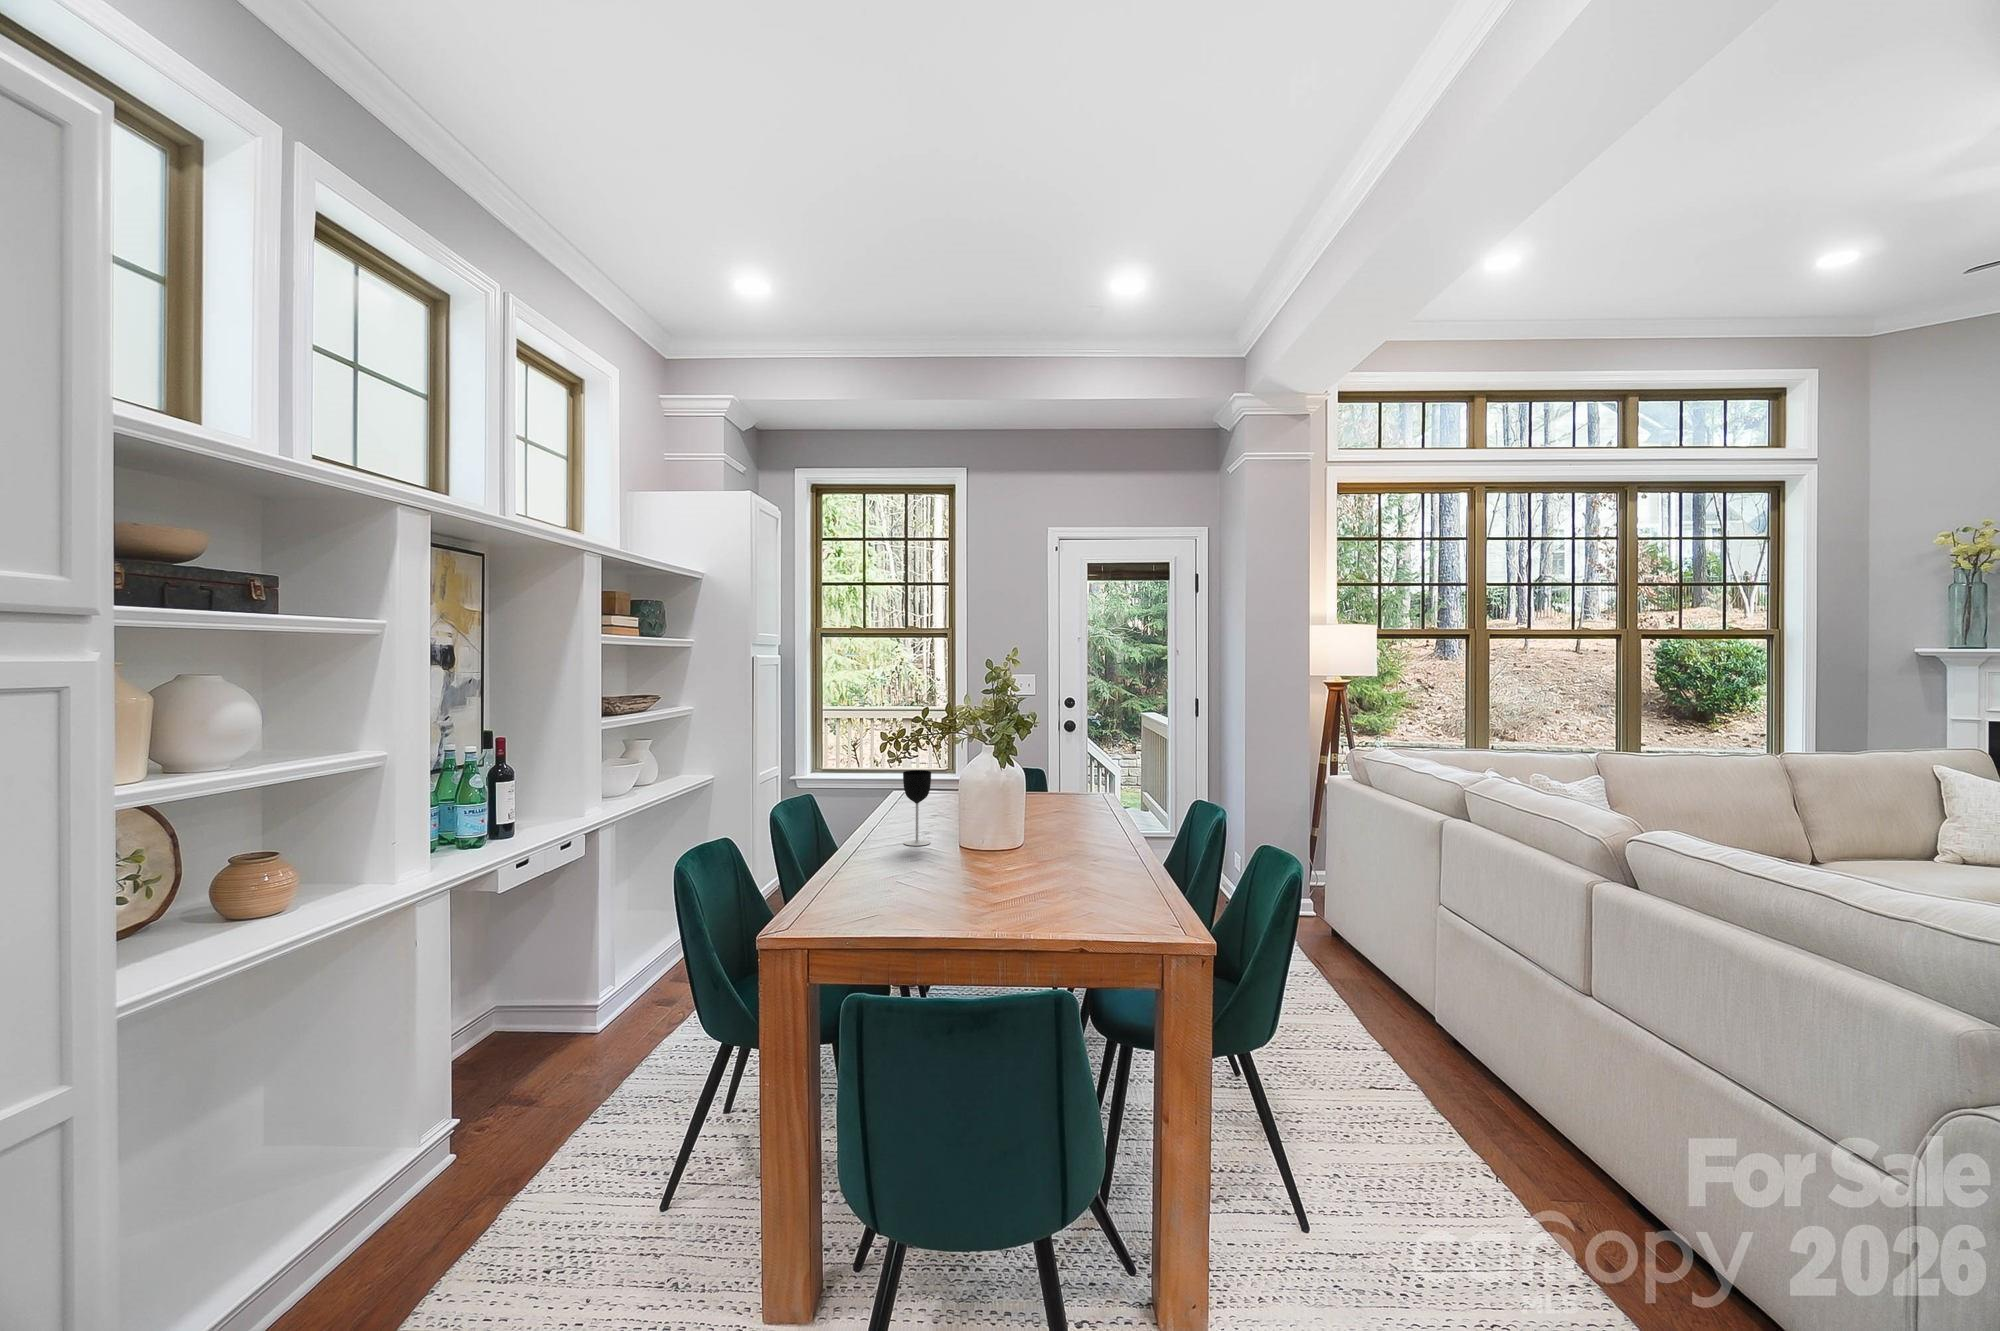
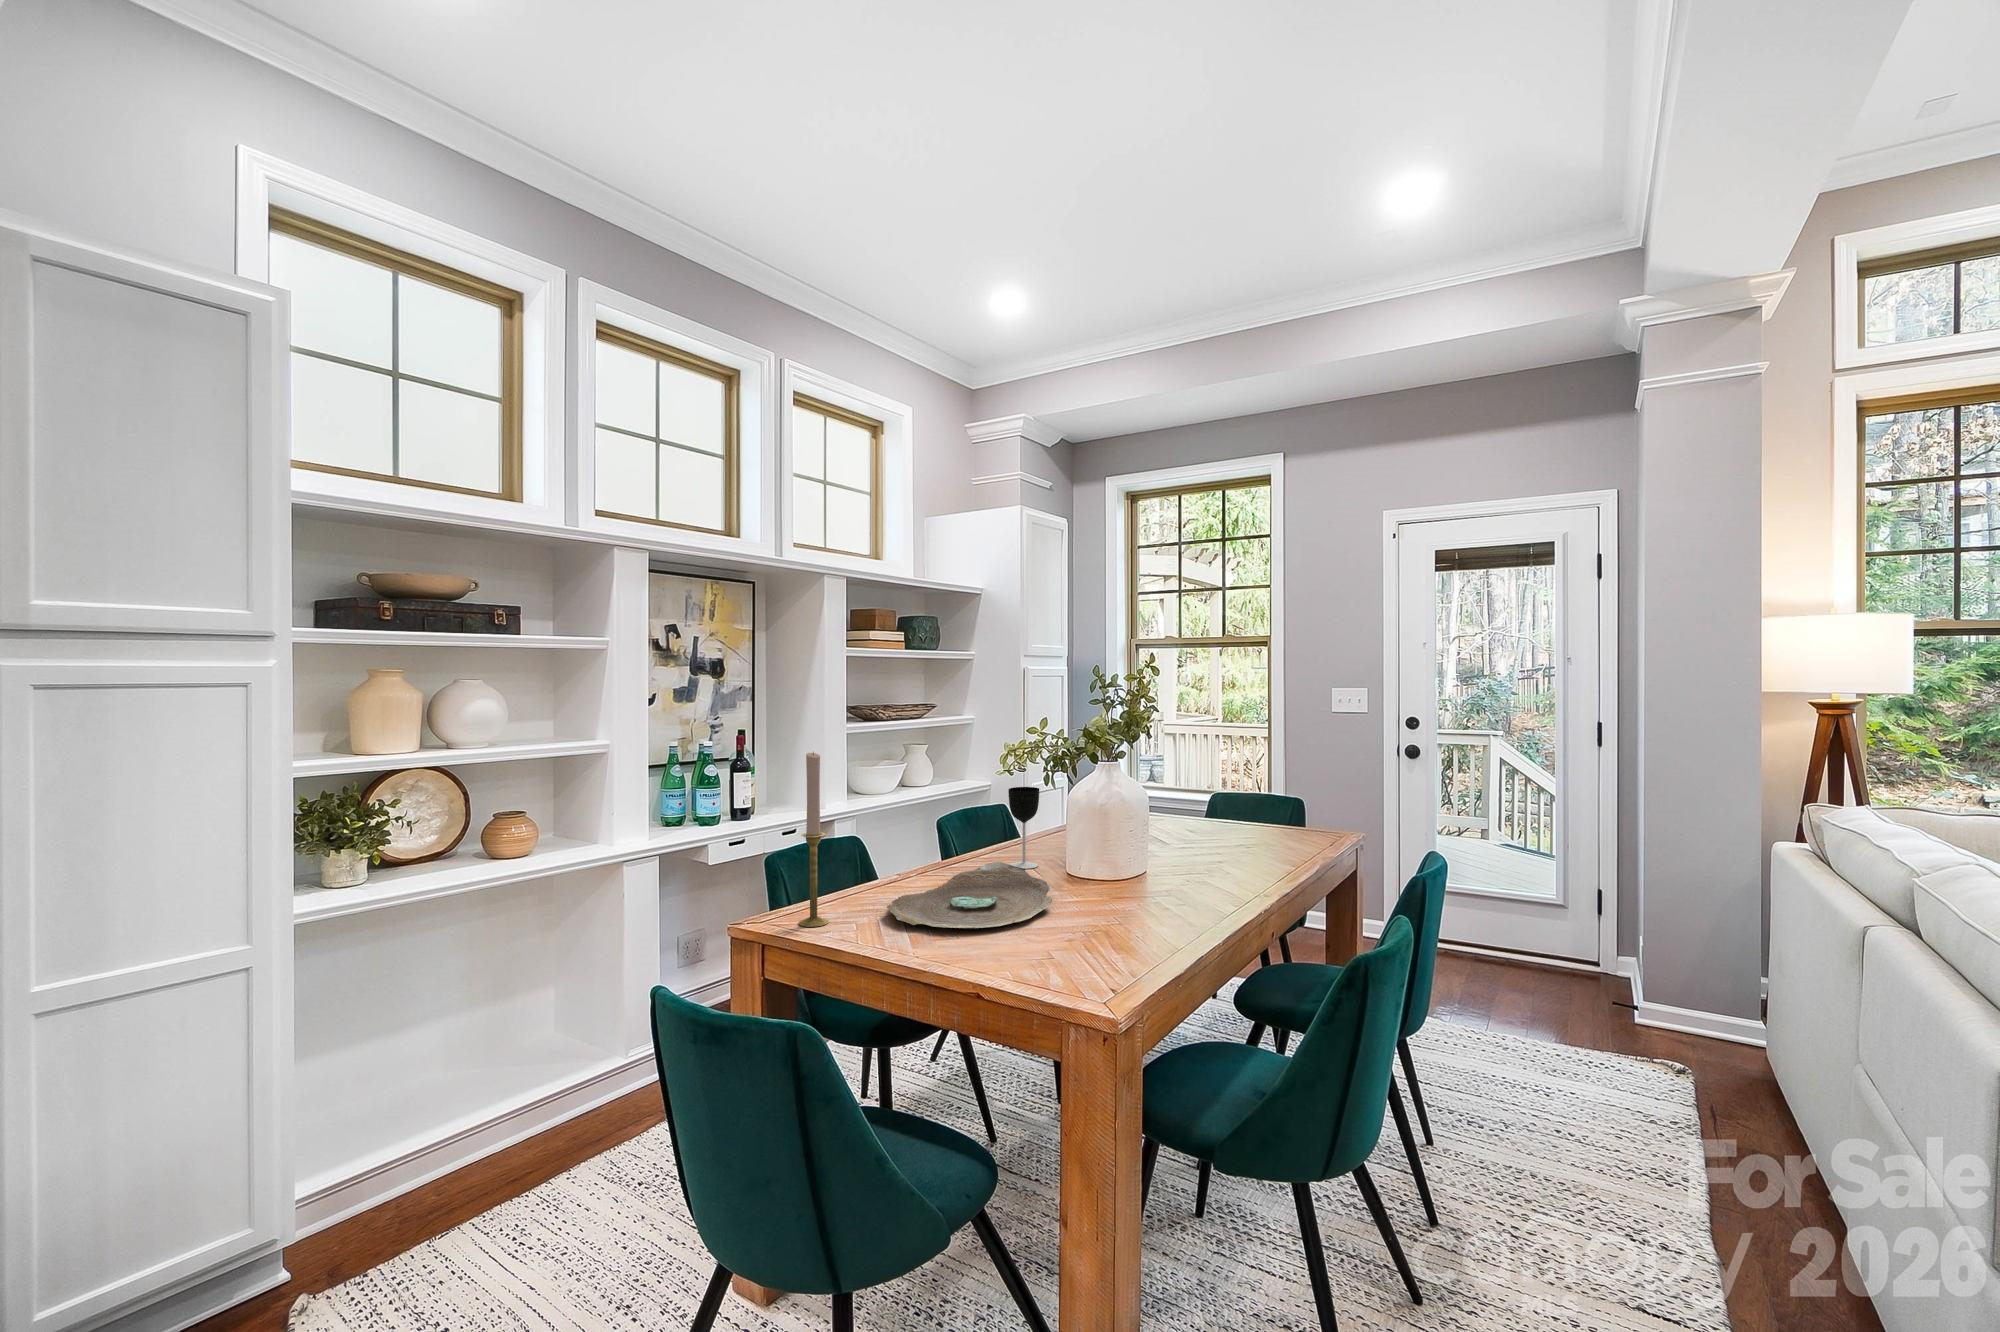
candlestick: none [818,743,848,916] -> present [799,752,829,927]
decorative bowl: none [875,839,1015,898] -> present [887,862,1052,928]

